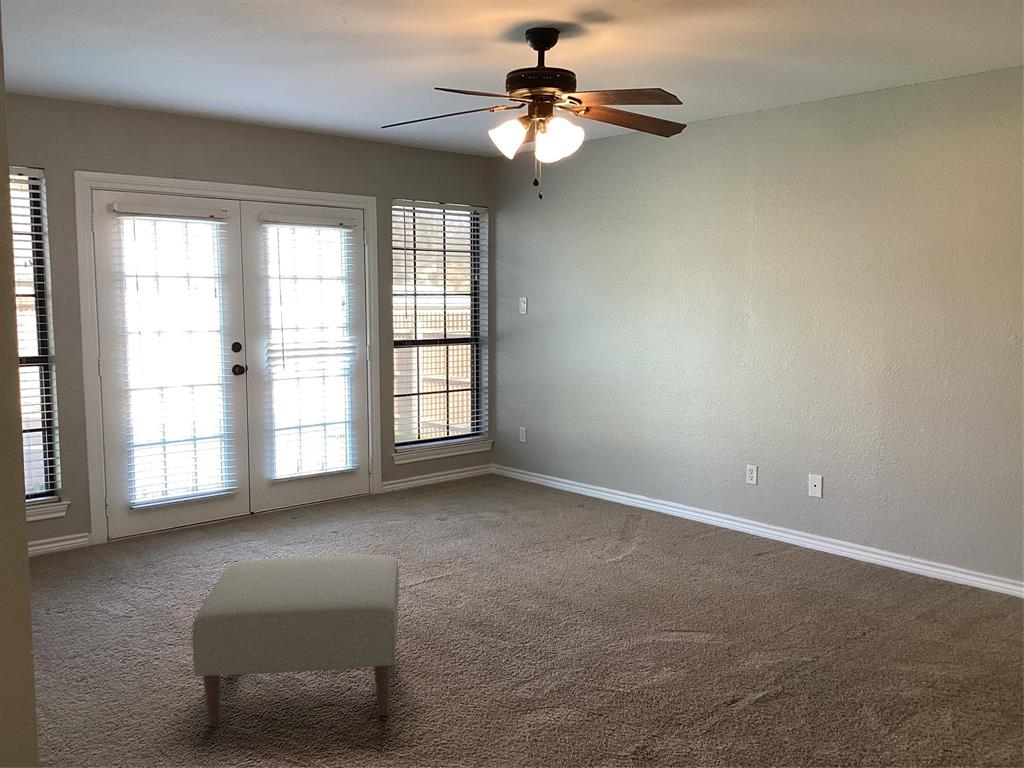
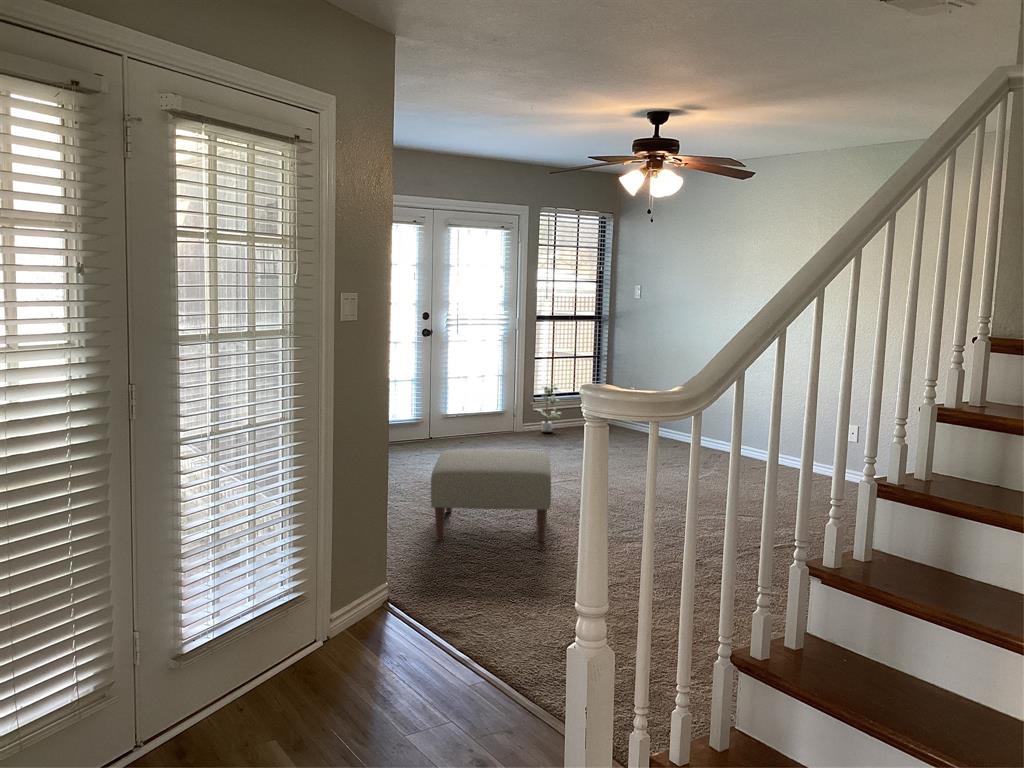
potted plant: none [397,428,433,492] -> present [538,385,560,432]

